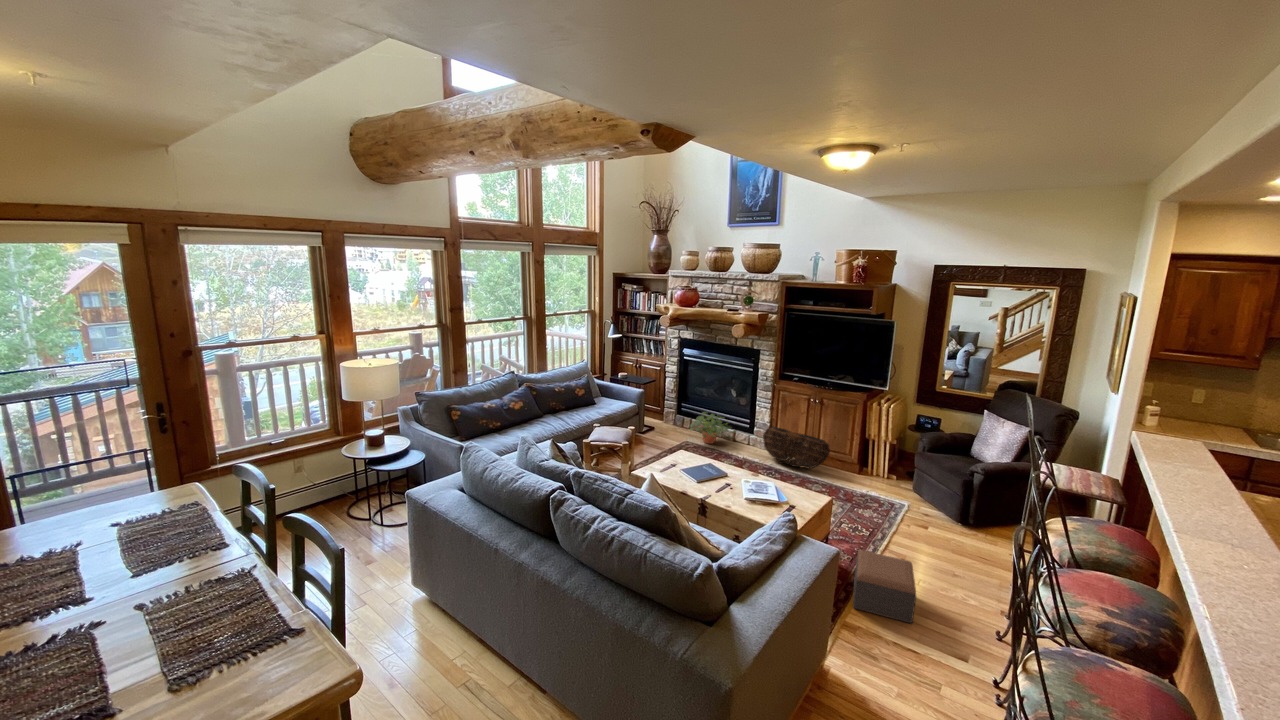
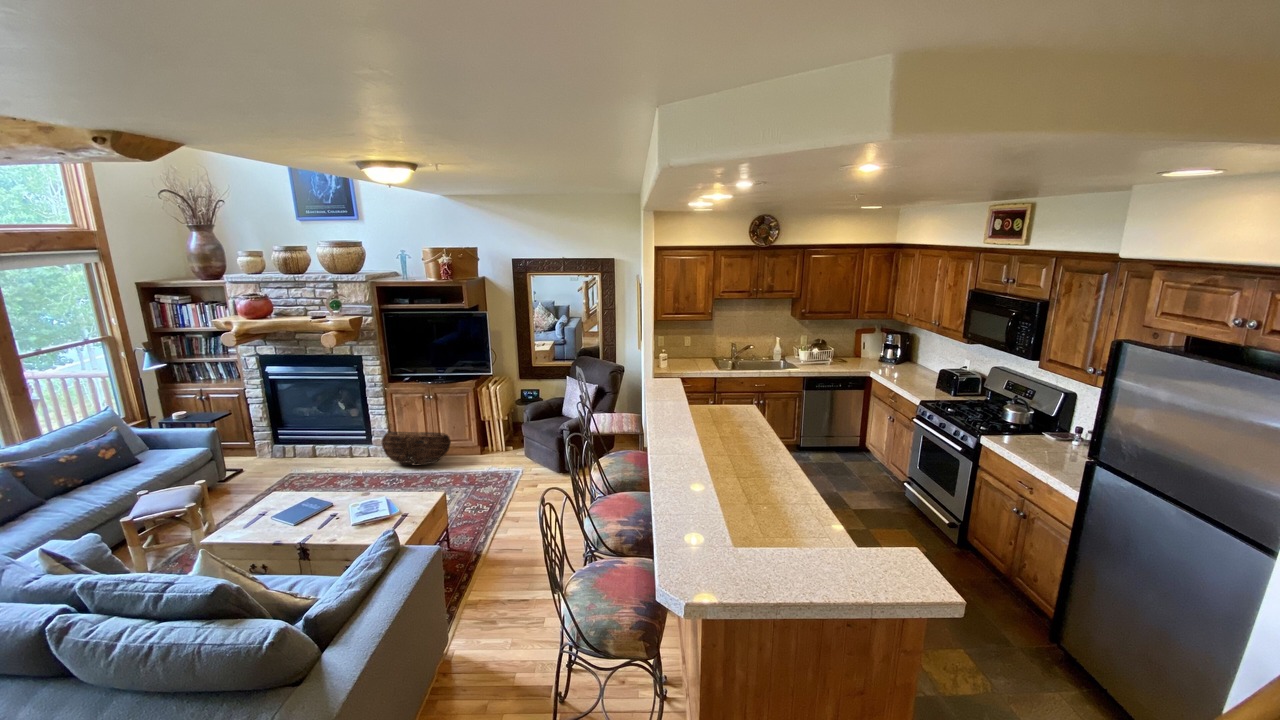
potted plant: present [690,412,736,444] -> none [292,432,353,467]
footstool: present [853,550,916,623] -> none [473,524,523,583]

